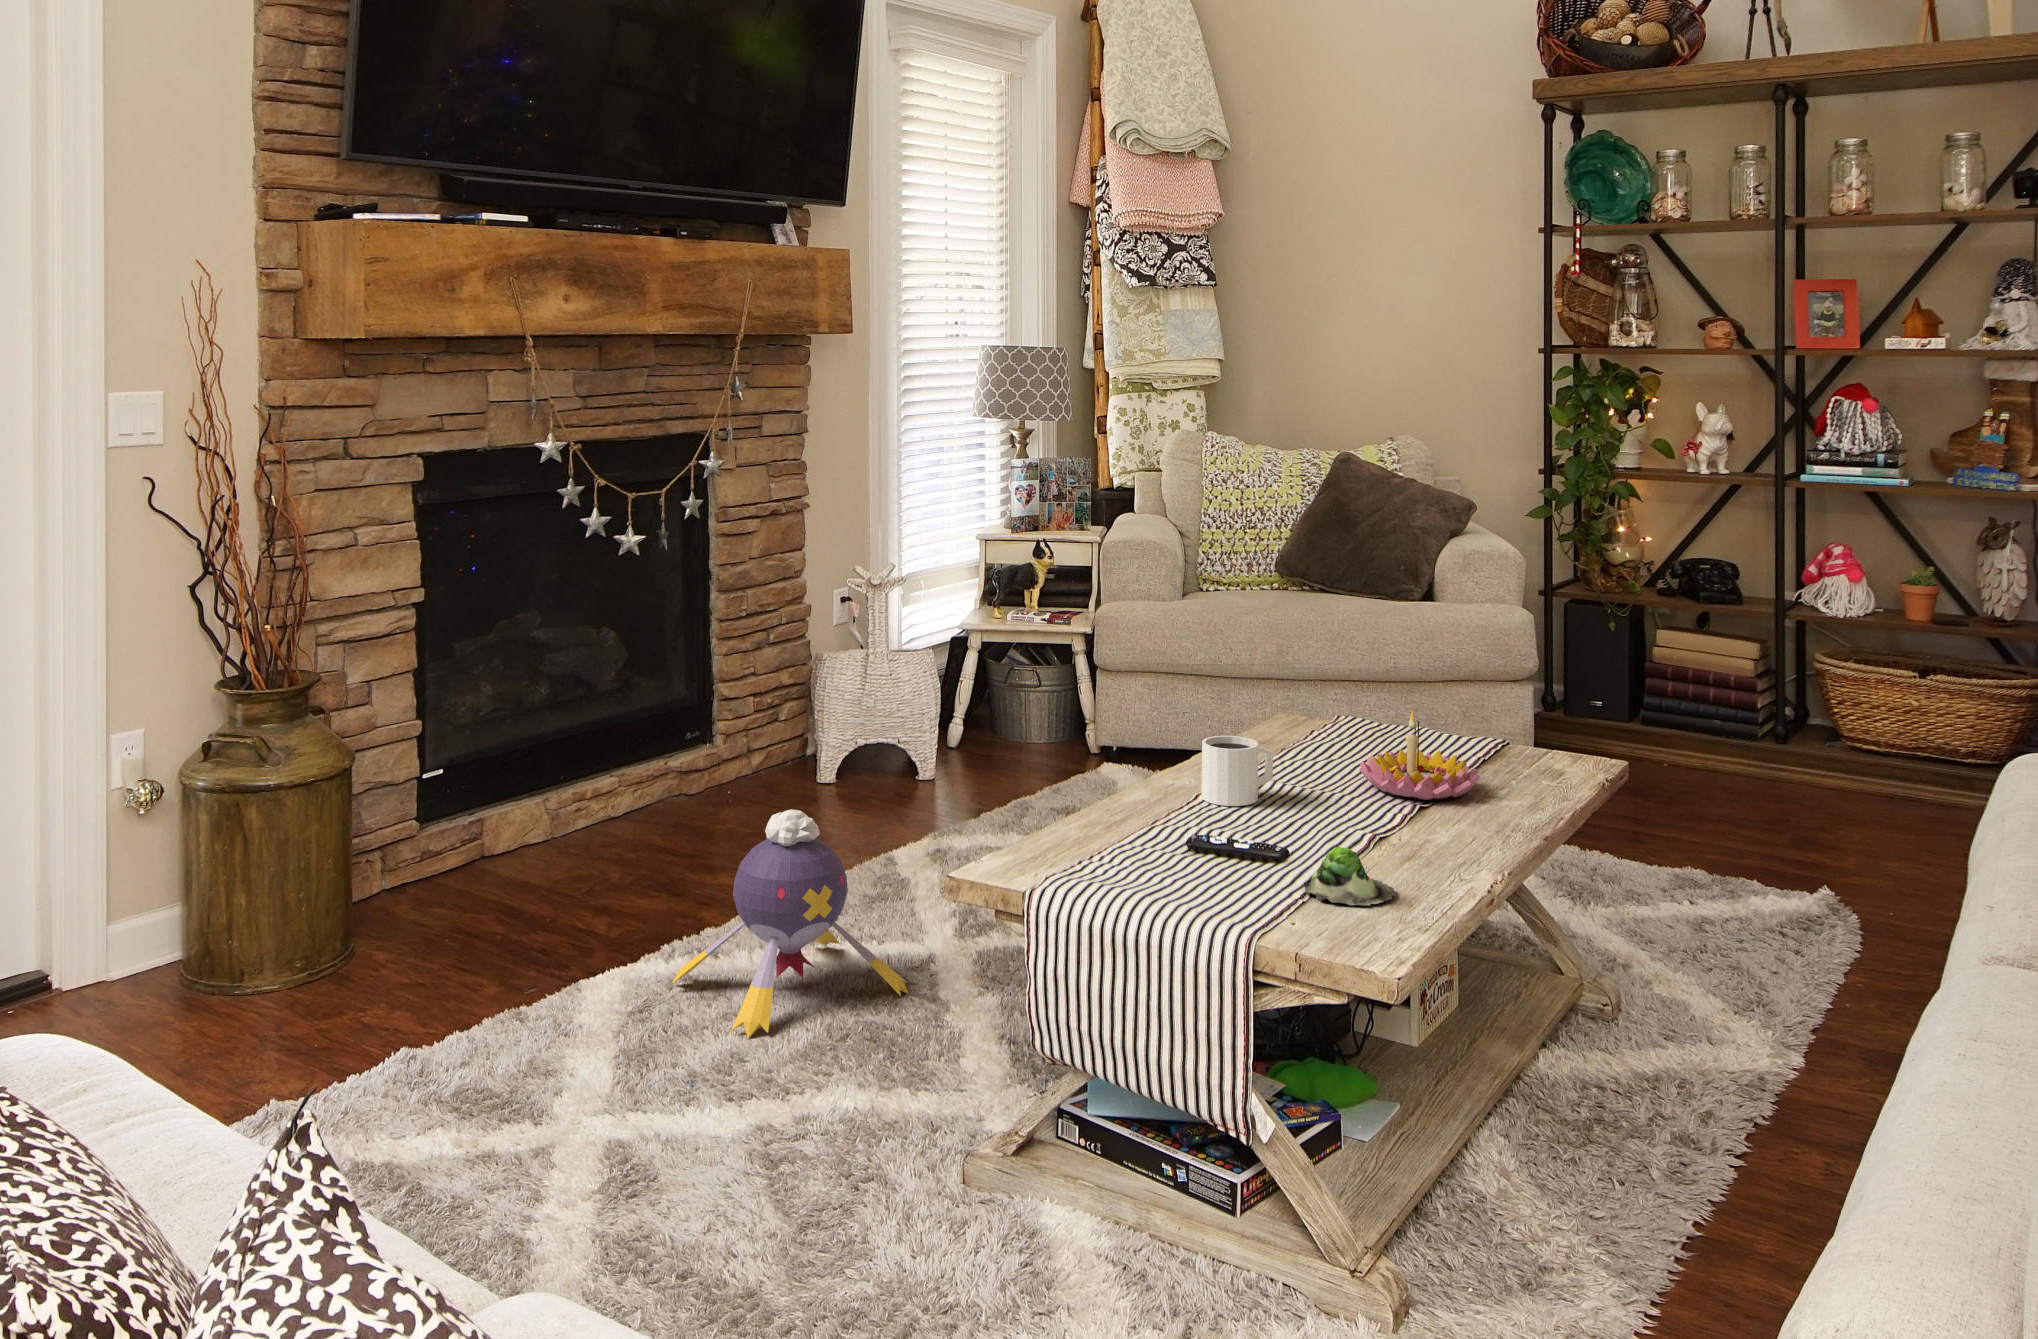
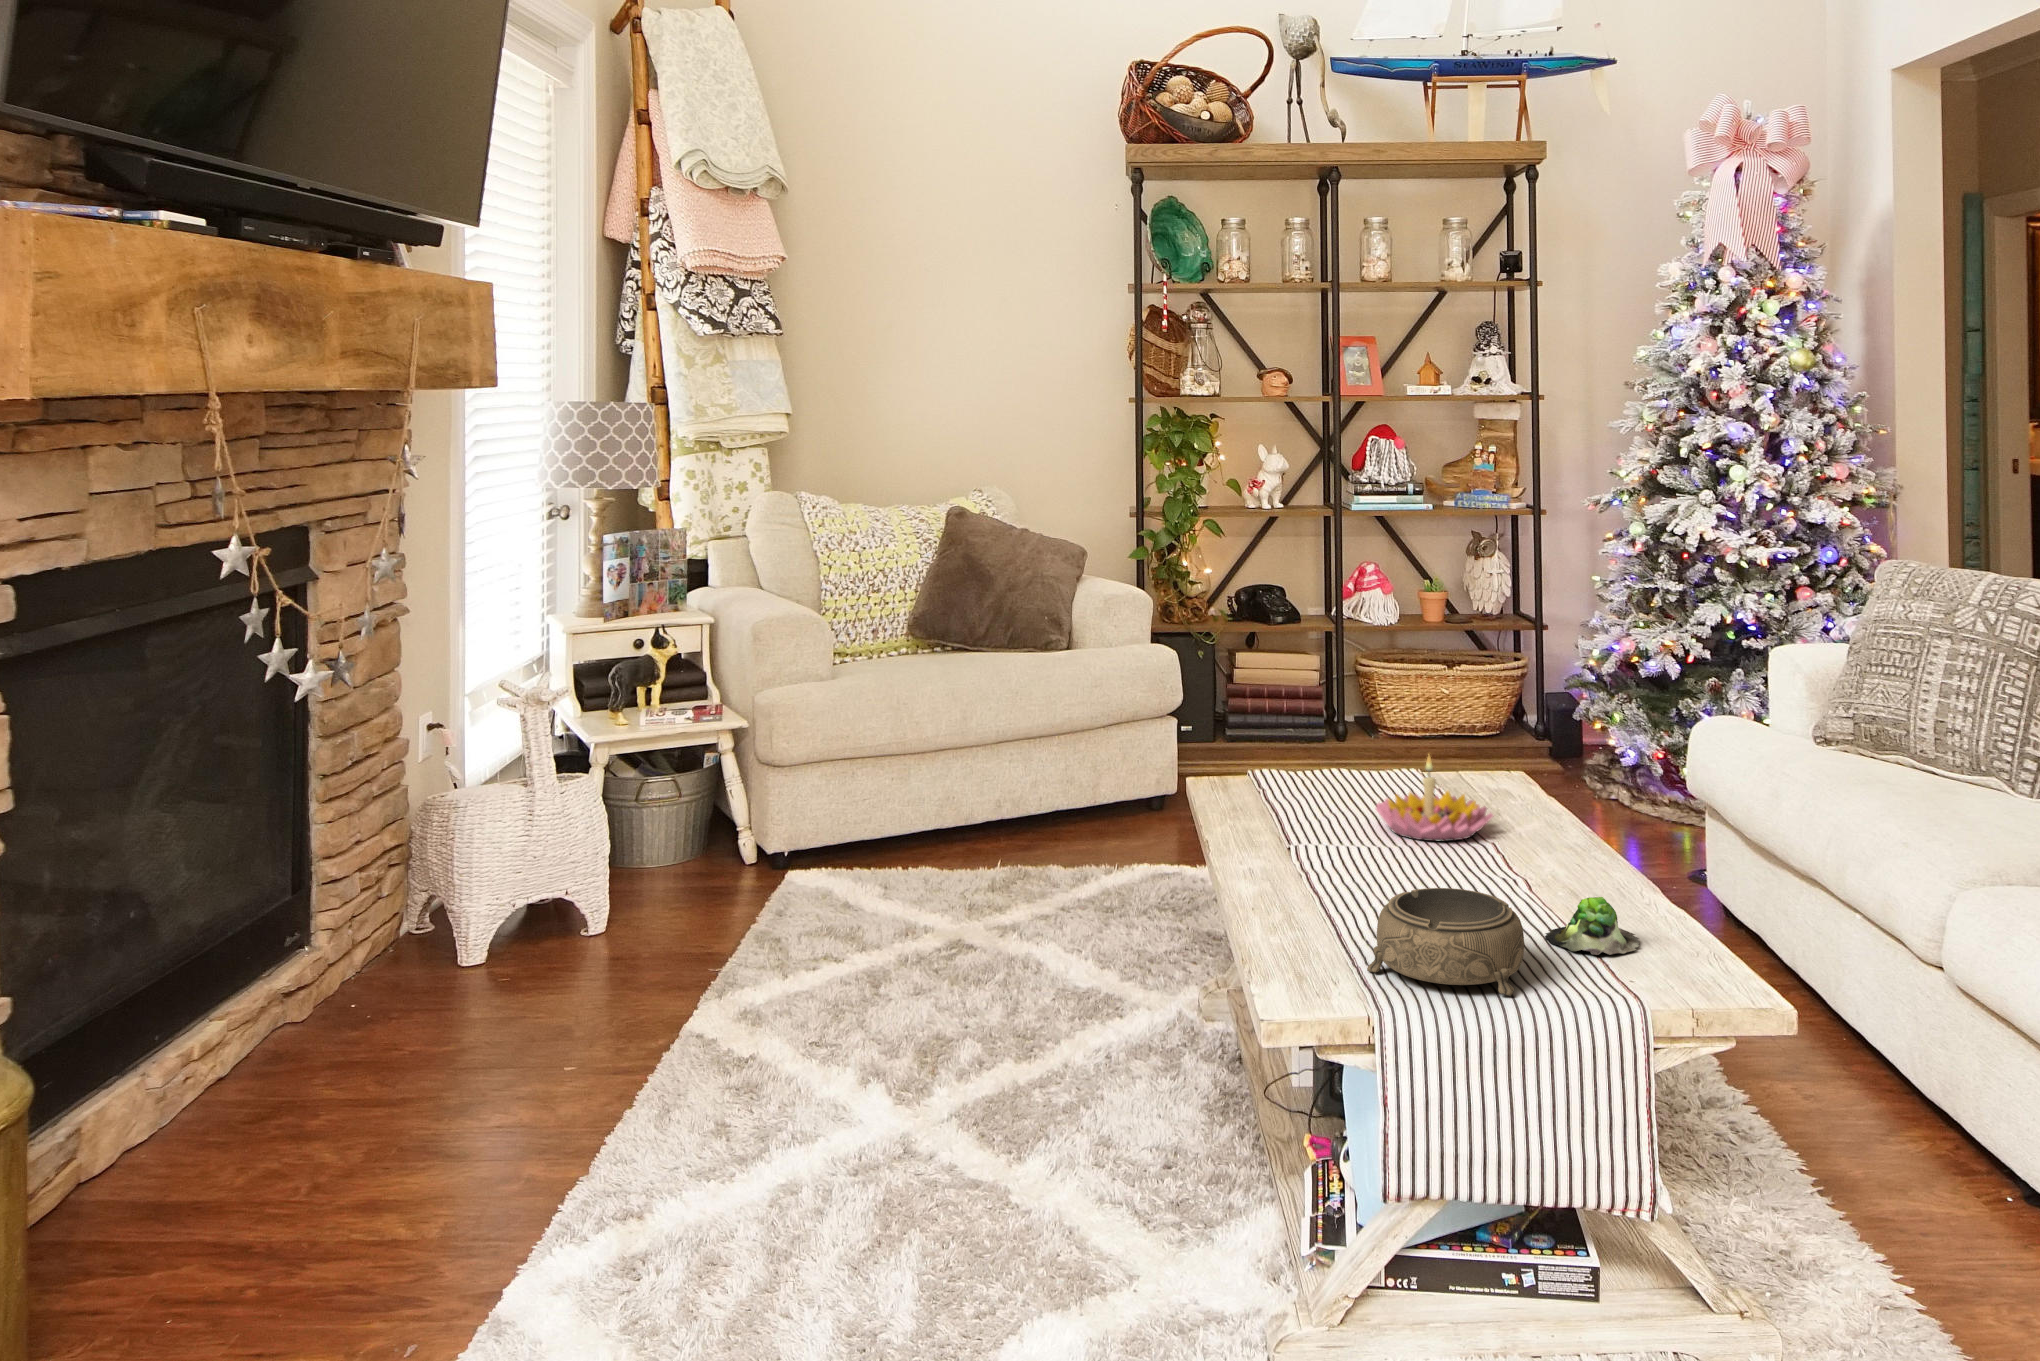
mug: present [1202,736,1273,806] -> none [1291,806,1350,882]
decorative bowl: none [1098,806,1234,906] -> present [1367,888,1524,995]
plush toy: present [672,809,909,1038] -> none [625,993,933,1308]

